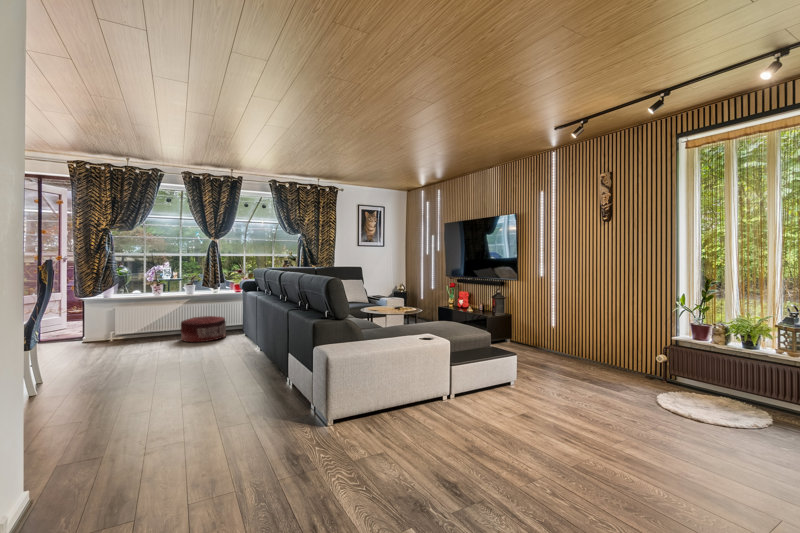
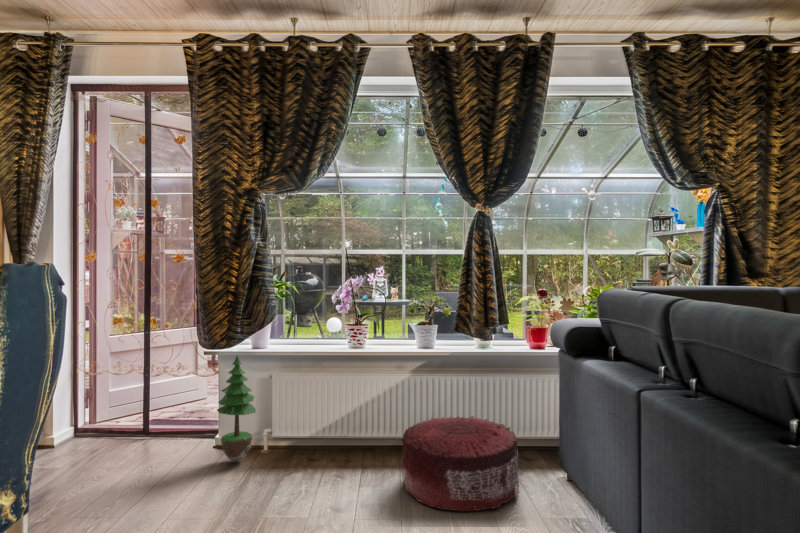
potted tree: none [90,298,111,343] -> present [217,355,256,462]

